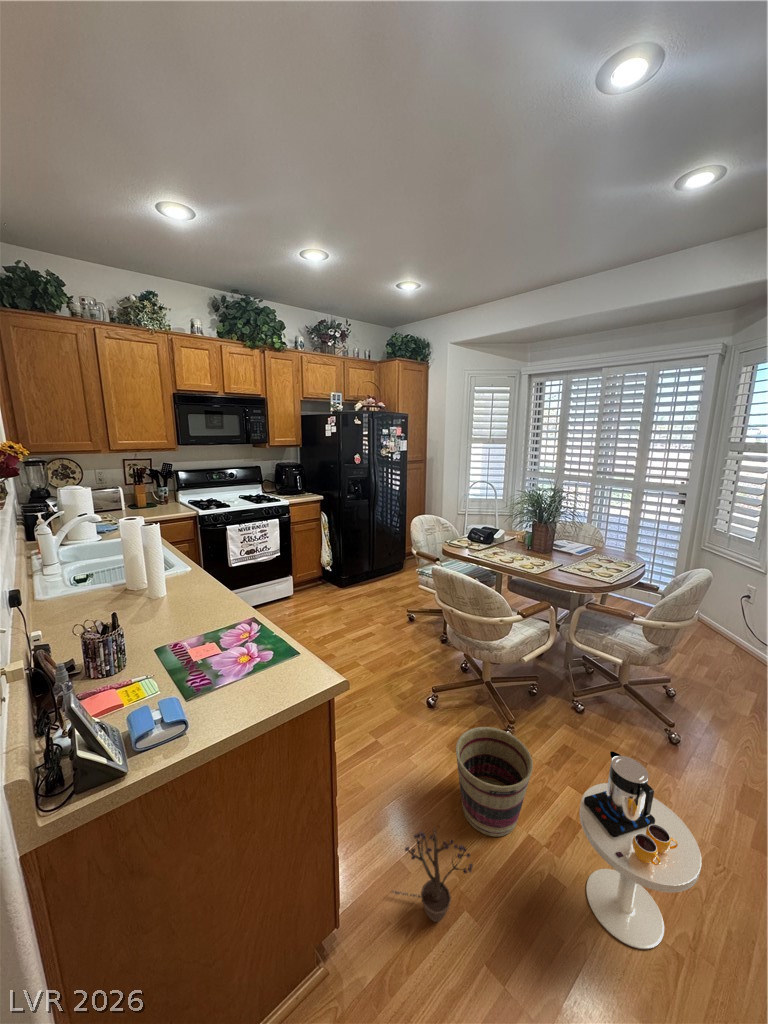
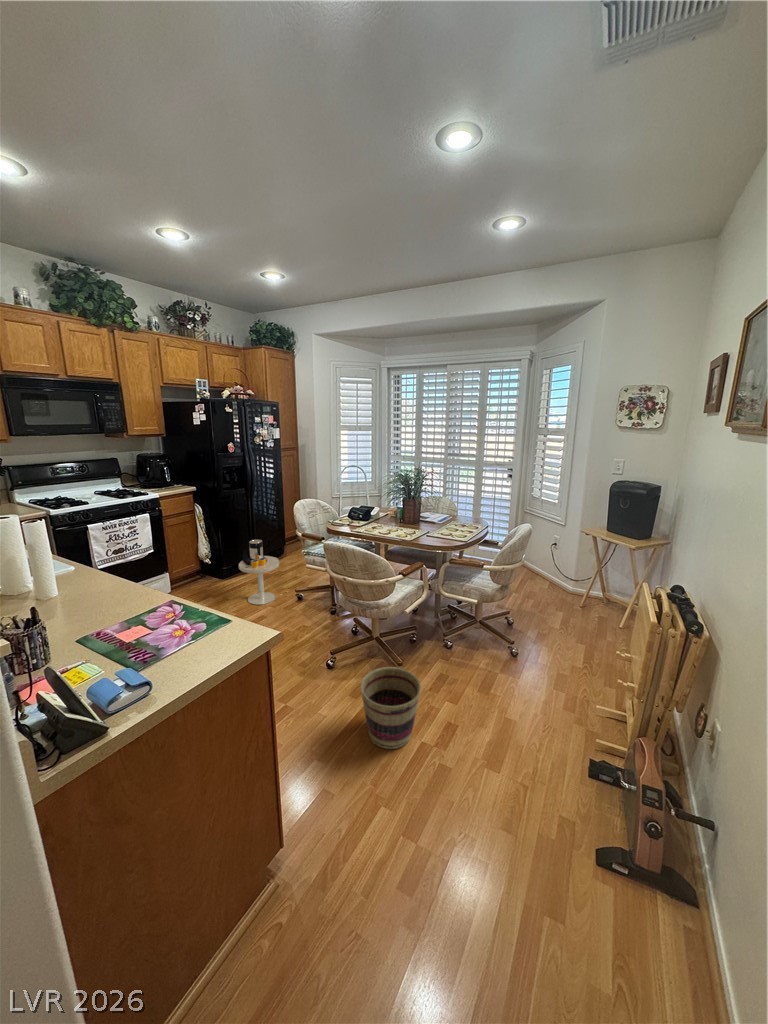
side table: present [580,751,702,949] -> present [239,539,279,605]
decorative plant: present [392,828,473,922] -> none [321,743,386,818]

